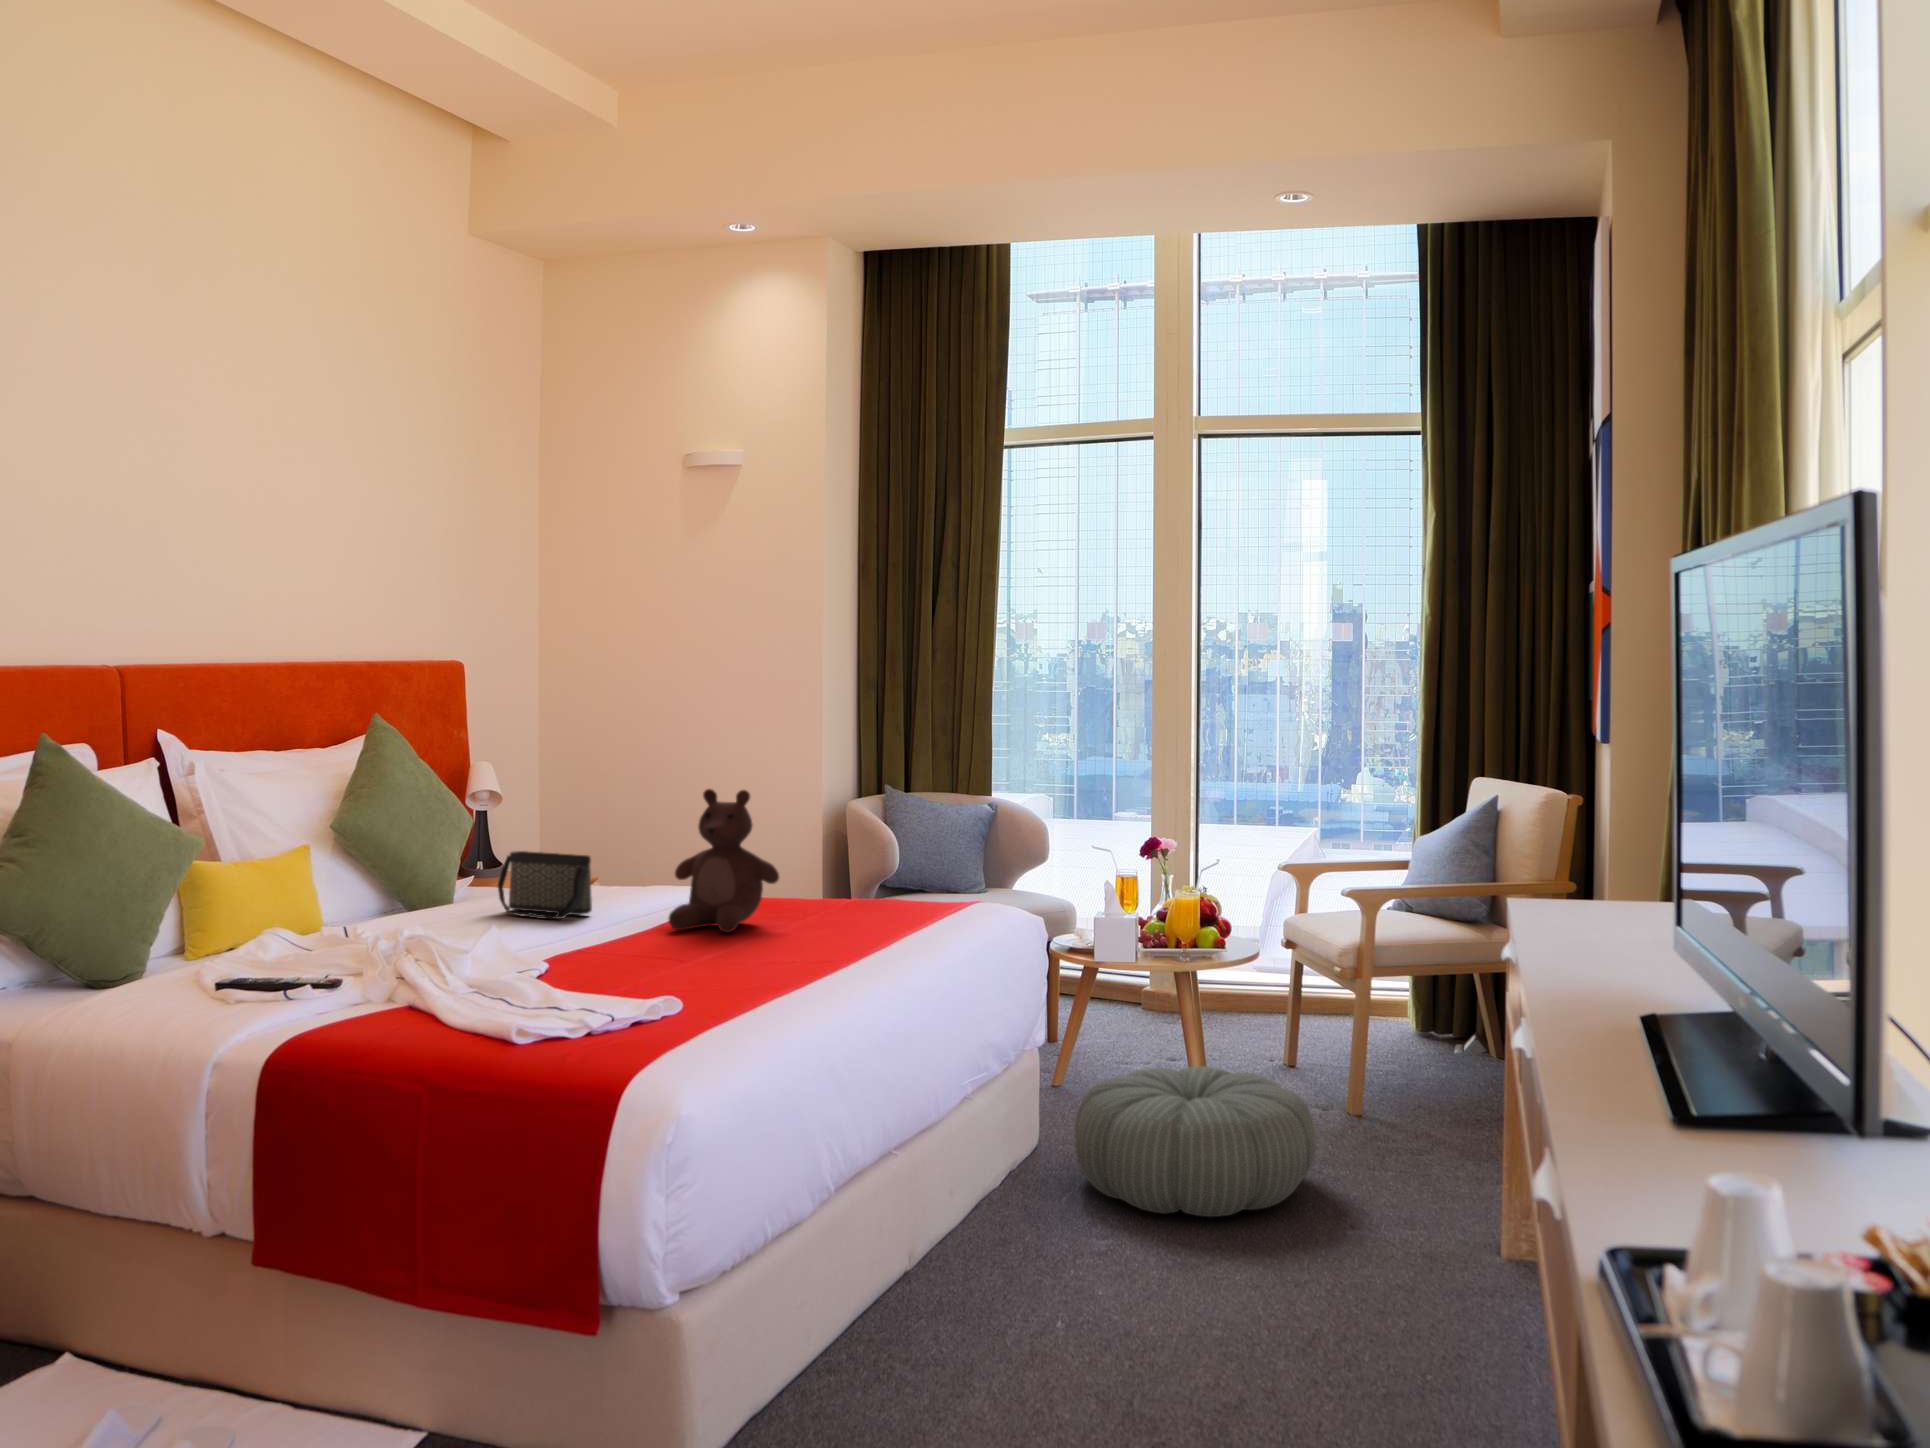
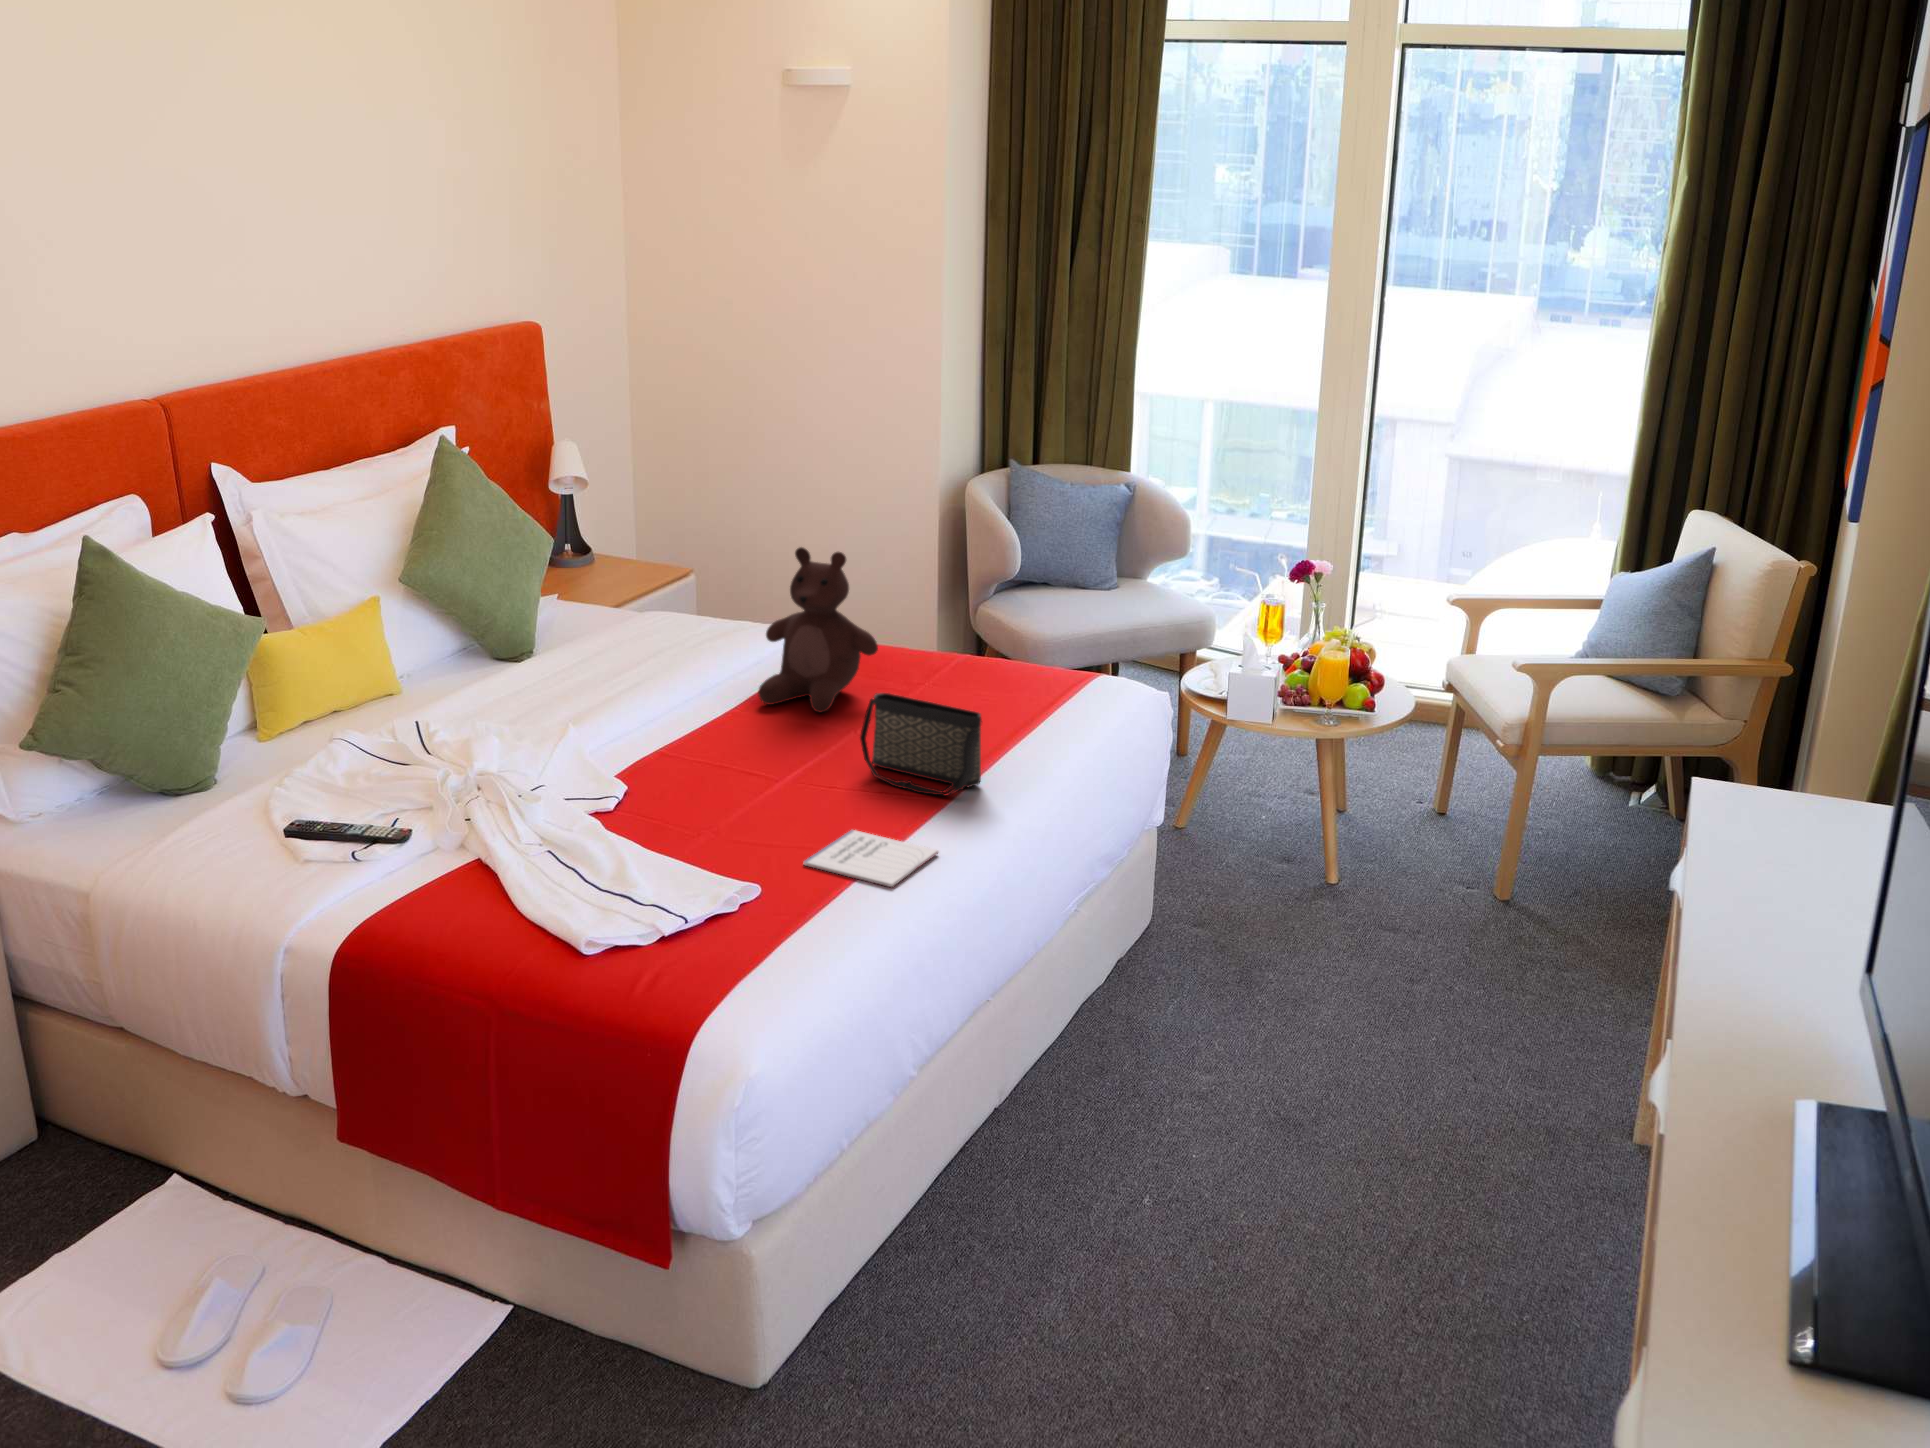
handbag: present [497,851,592,919] -> present [860,693,982,796]
notebook: none [721,985,846,1014] -> present [804,830,938,887]
pouf: present [1075,1066,1316,1217] -> none [1189,866,1455,1052]

